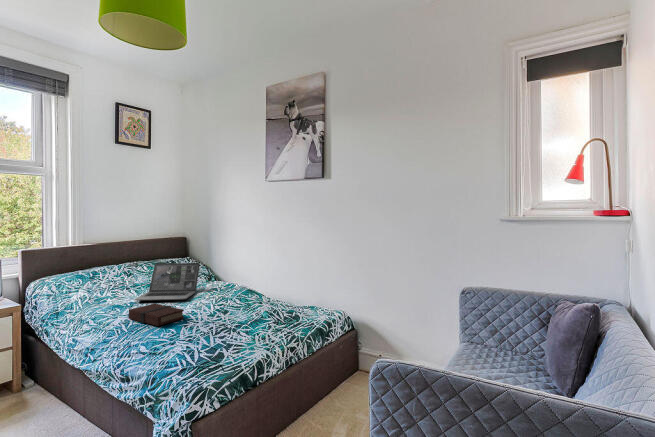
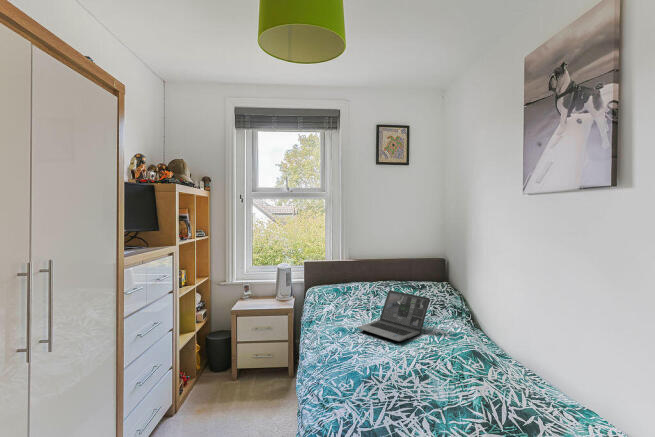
book: present [129,304,184,326] -> none [334,340,374,373]

